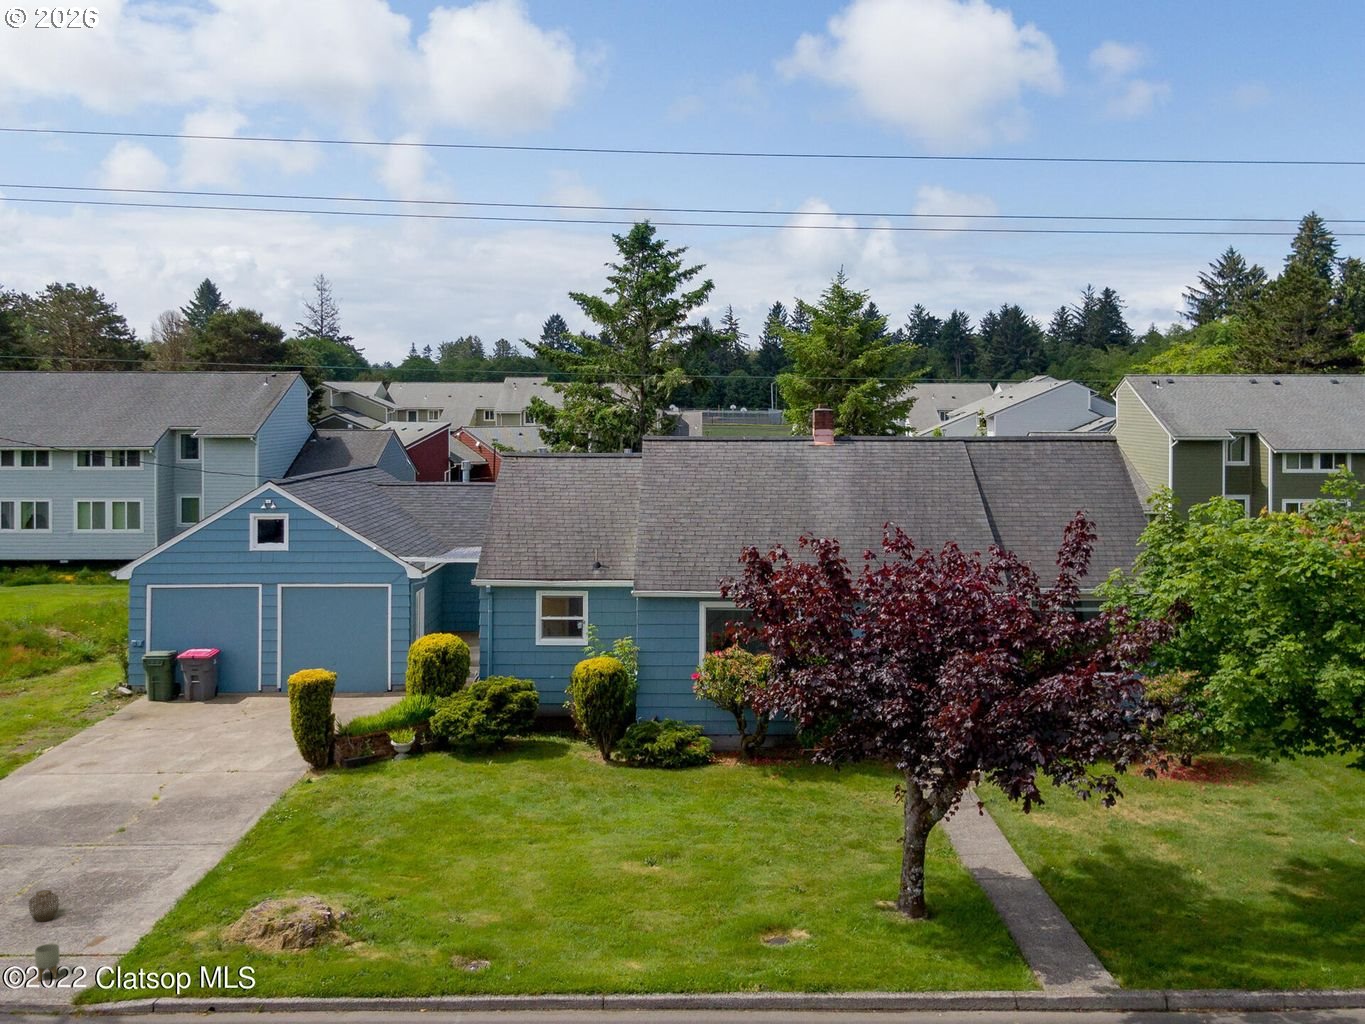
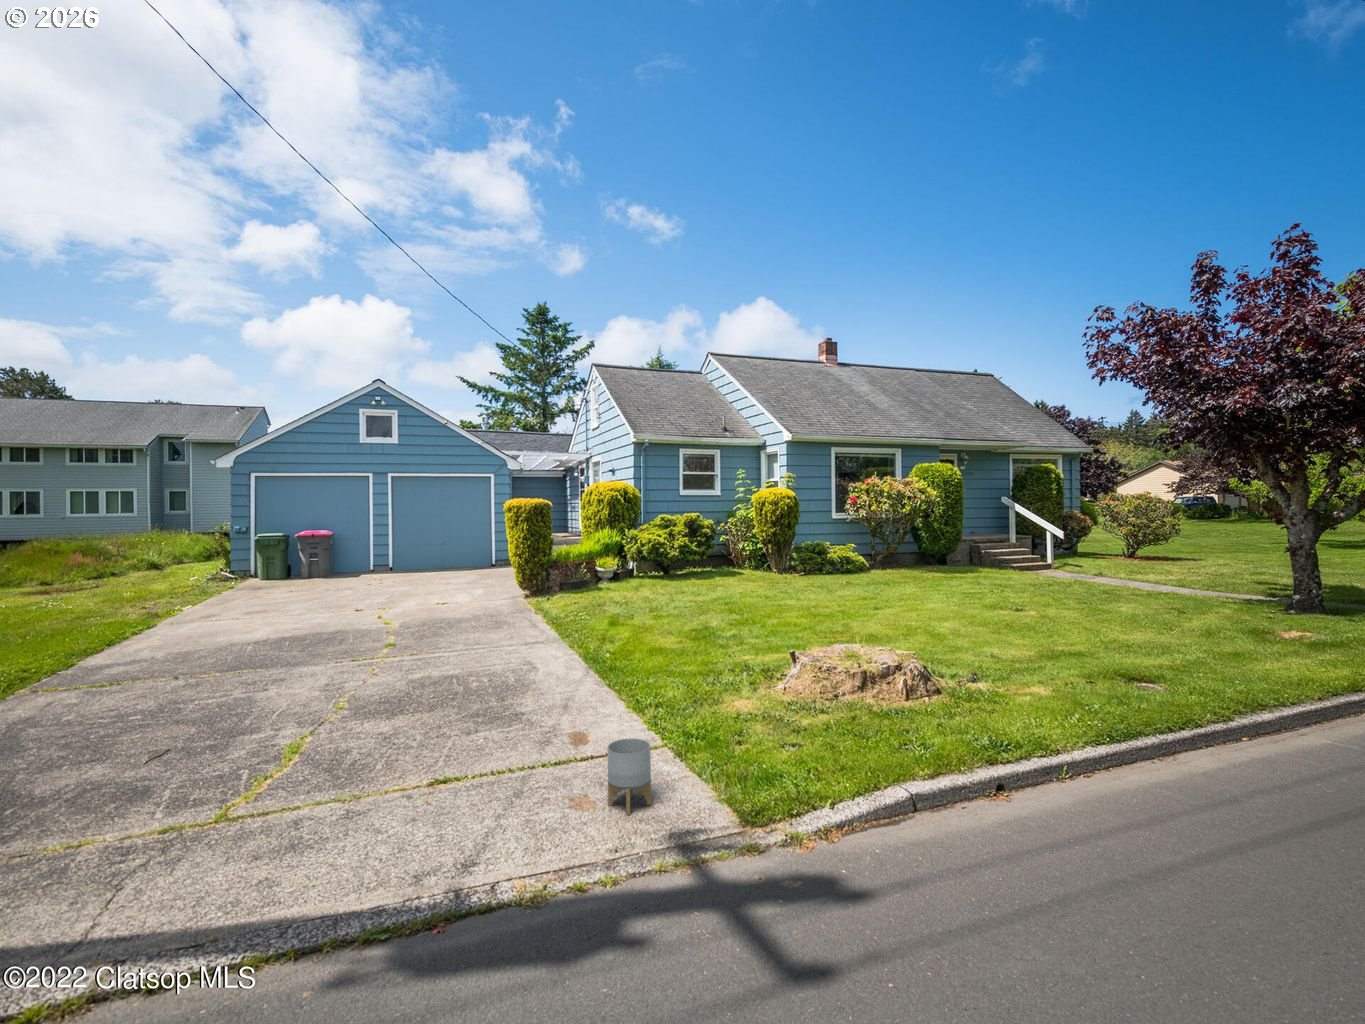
woven basket: present [29,890,59,922] -> none [434,684,481,737]

